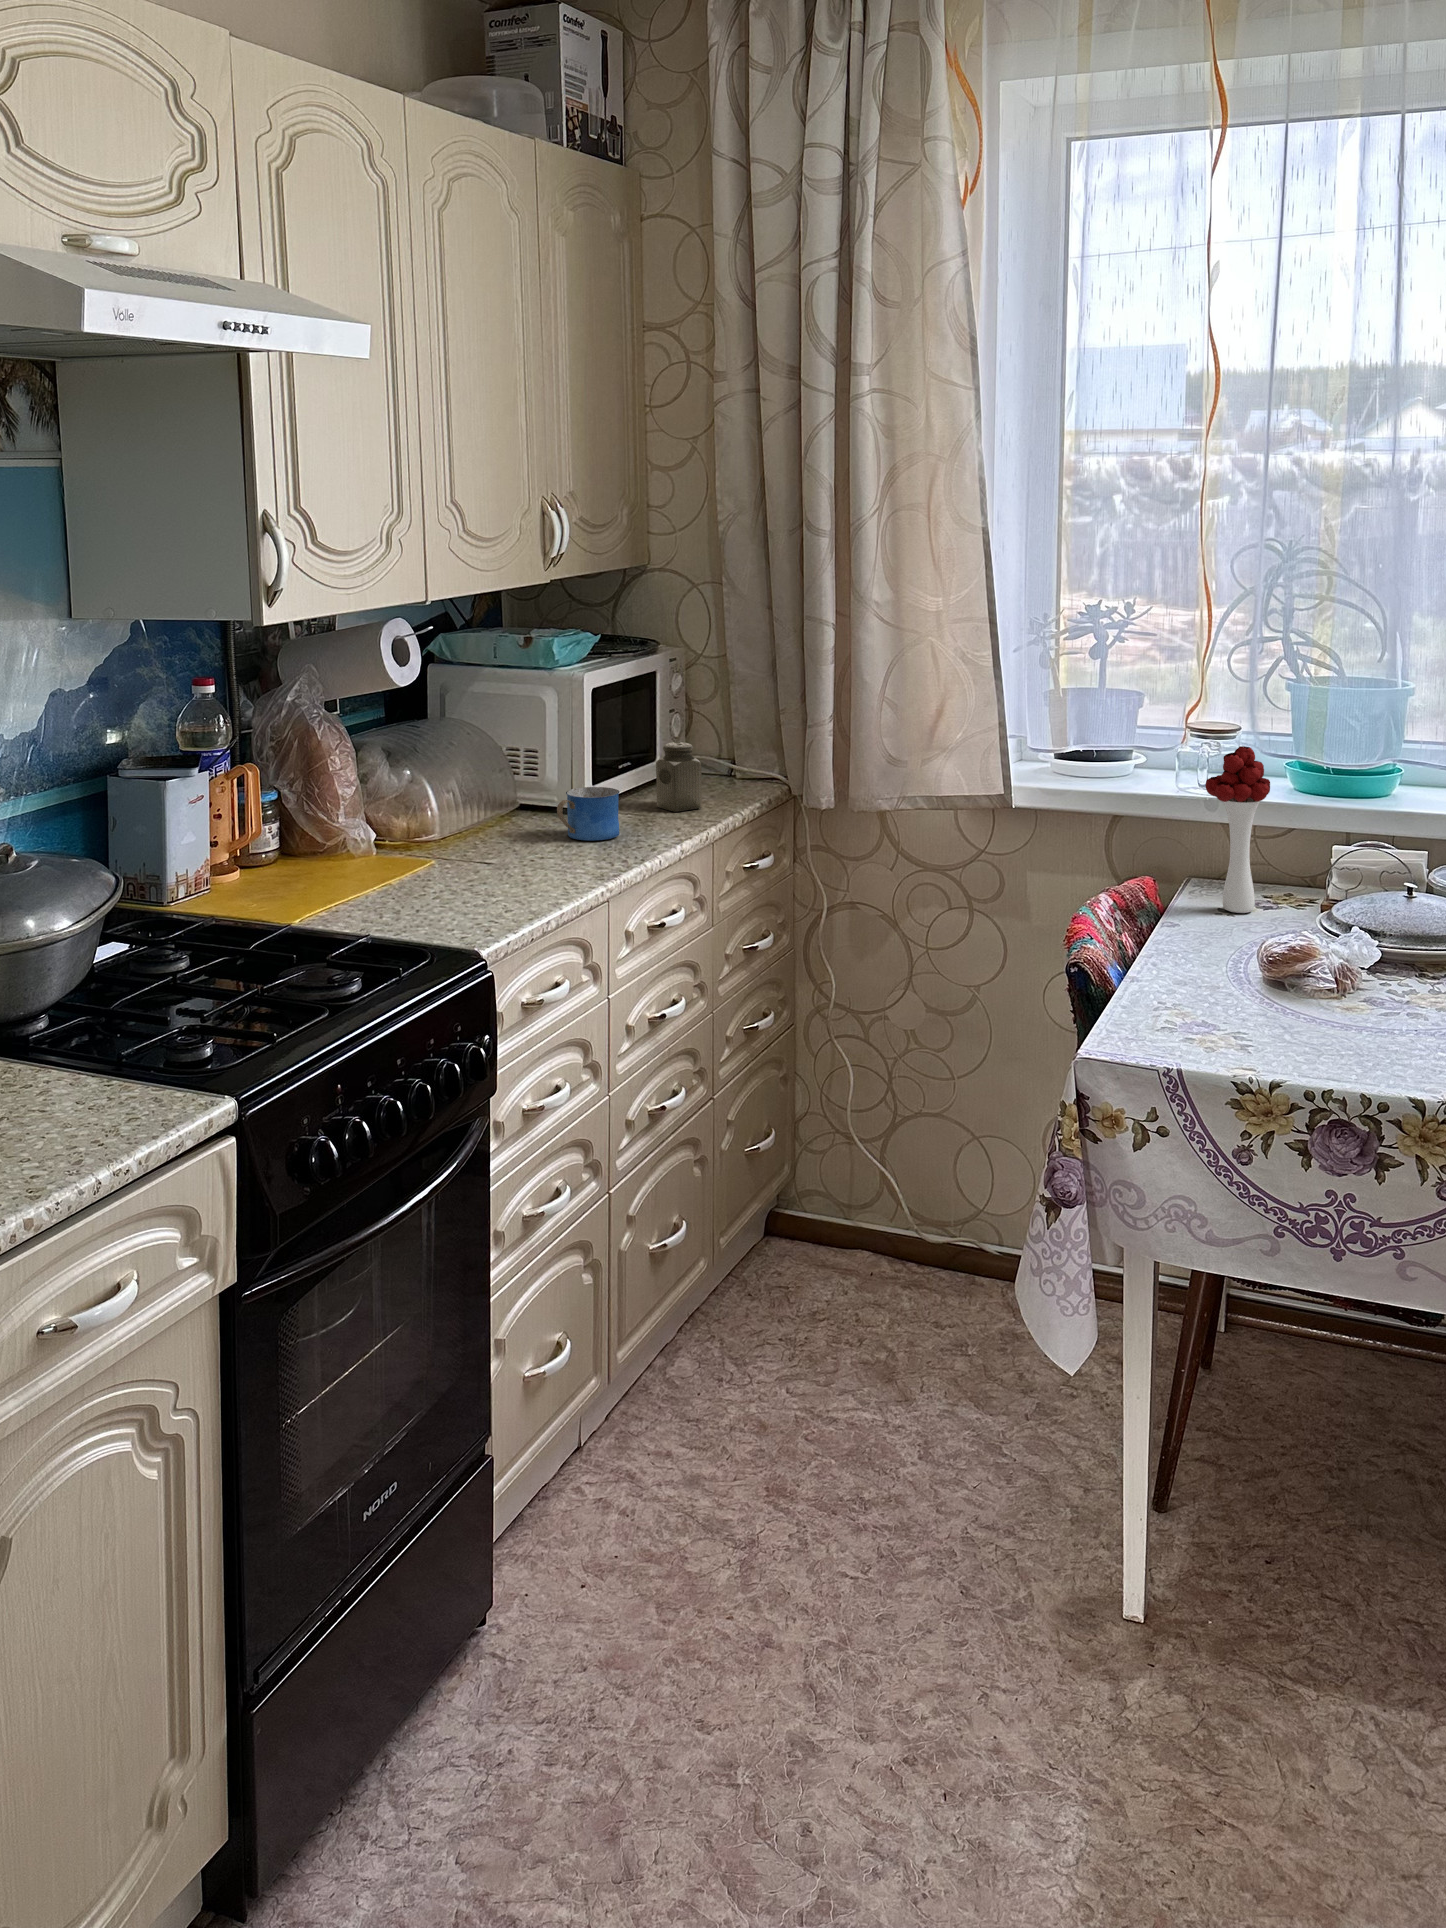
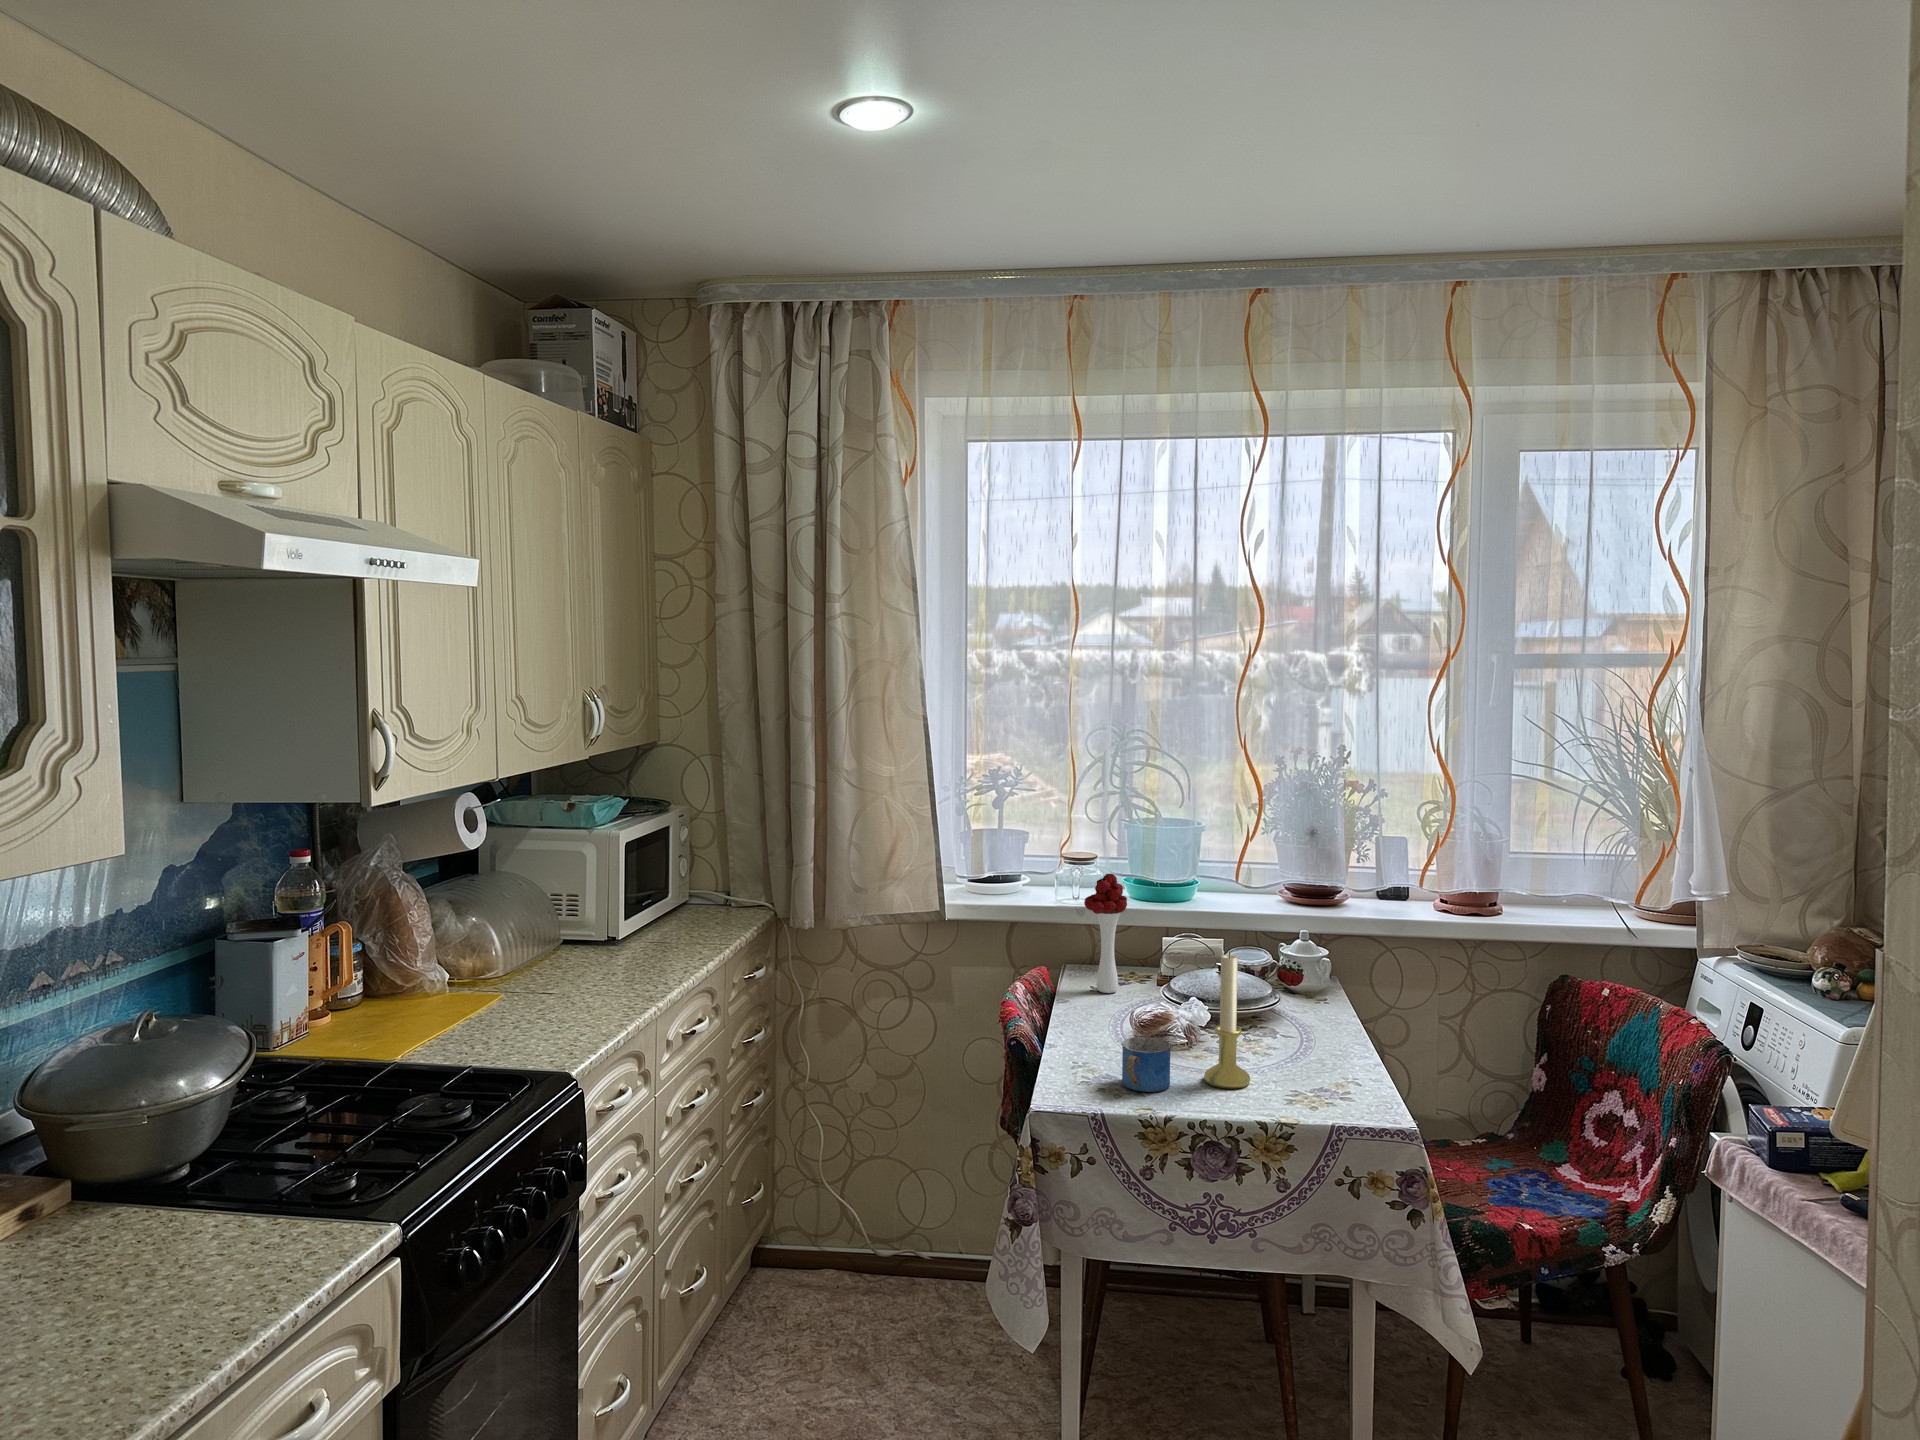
salt shaker: present [656,742,702,812] -> none [673,884,710,940]
mug: present [557,787,620,840] -> present [1122,1037,1171,1092]
candle holder: none [1347,854,1418,1051] -> present [1204,951,1250,1089]

